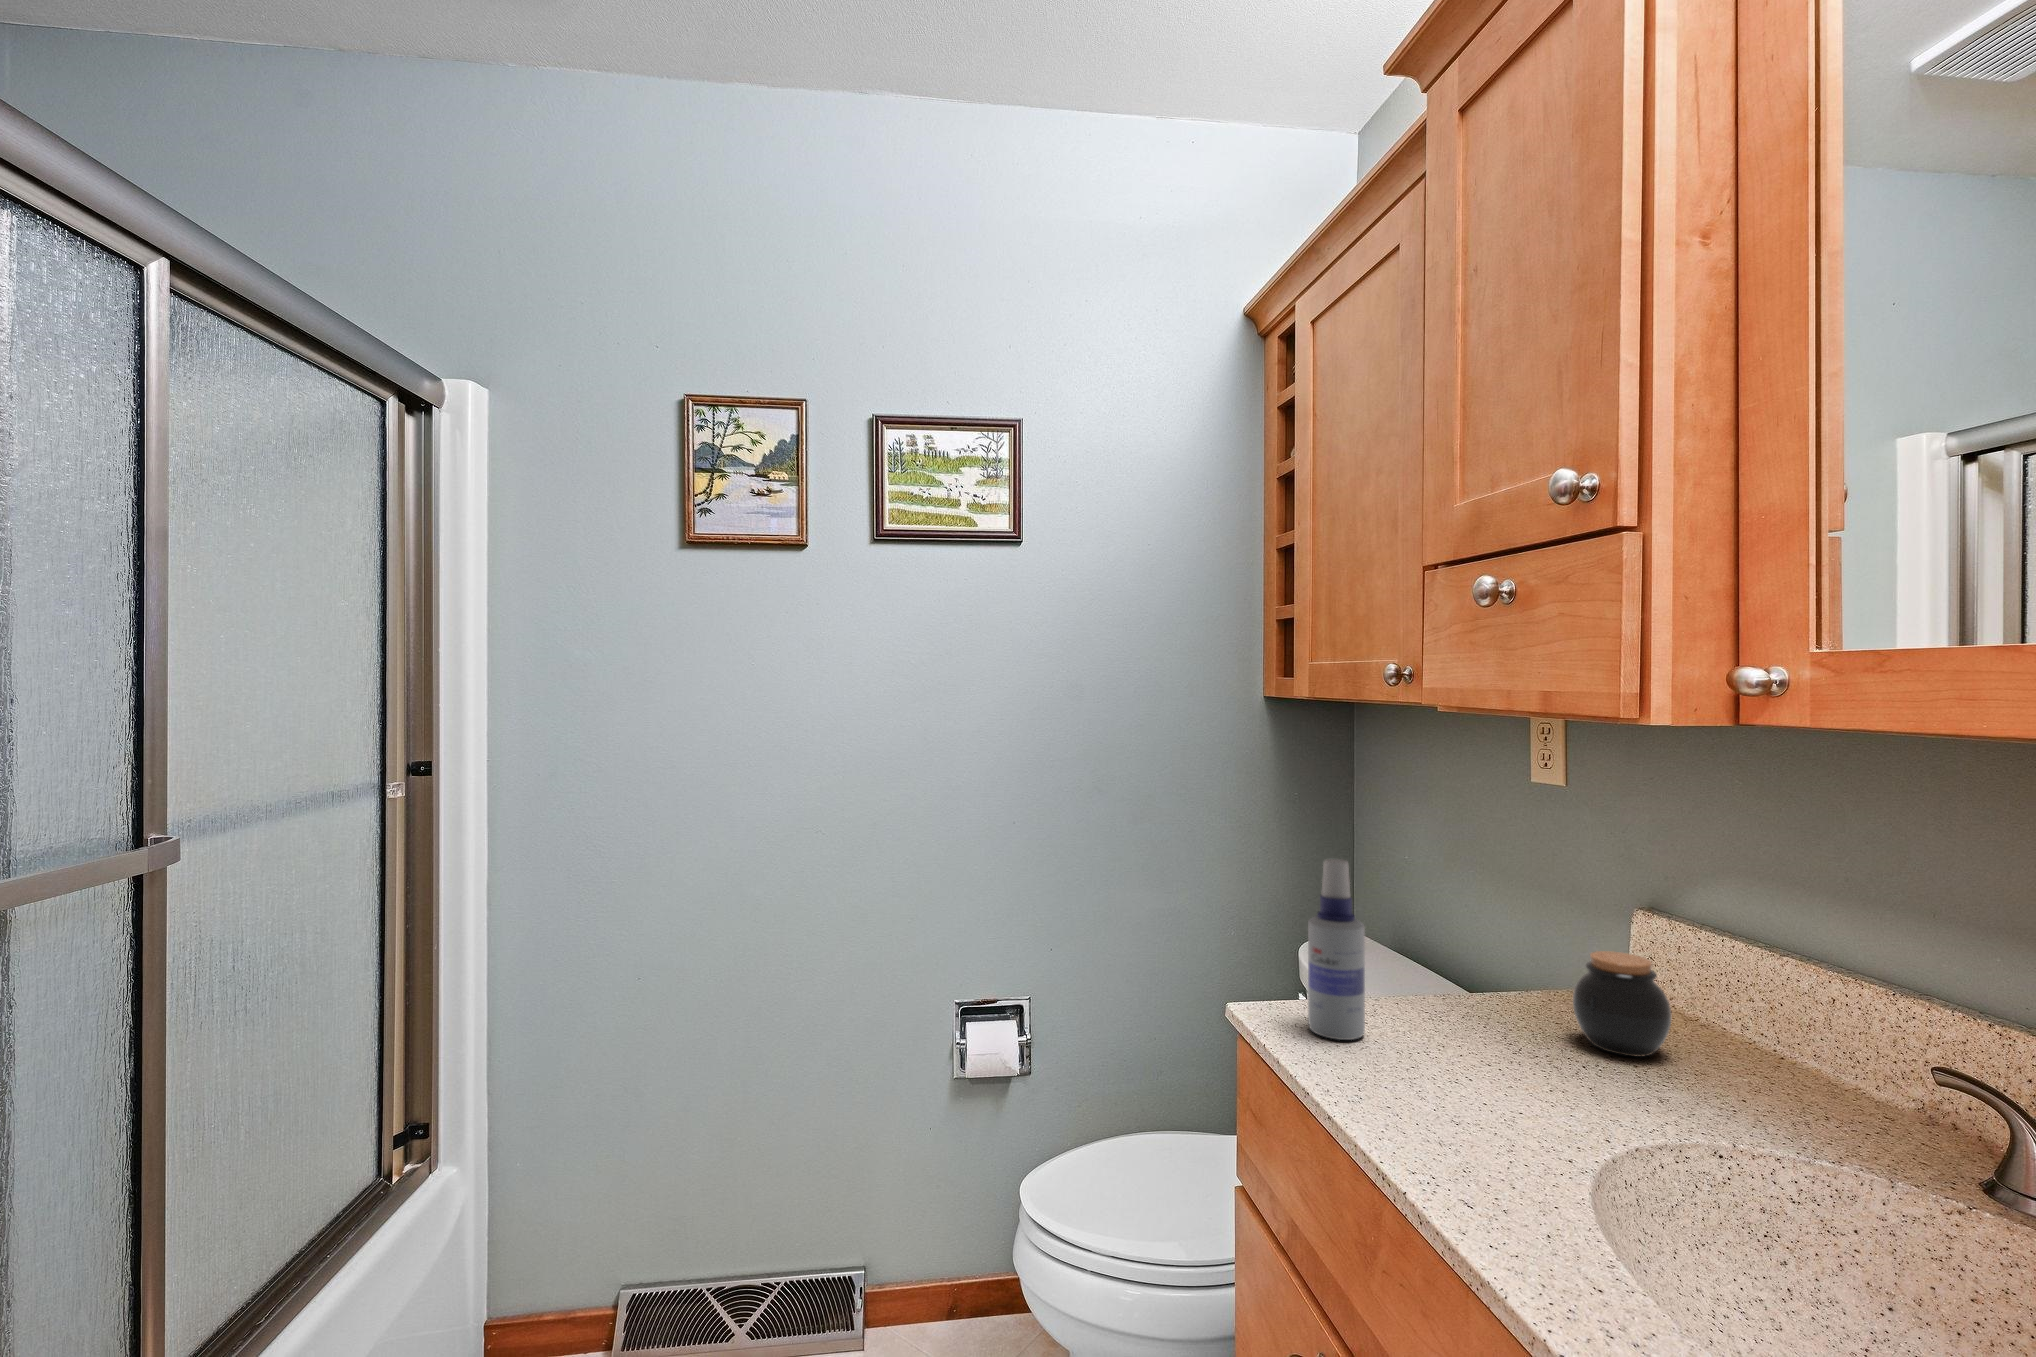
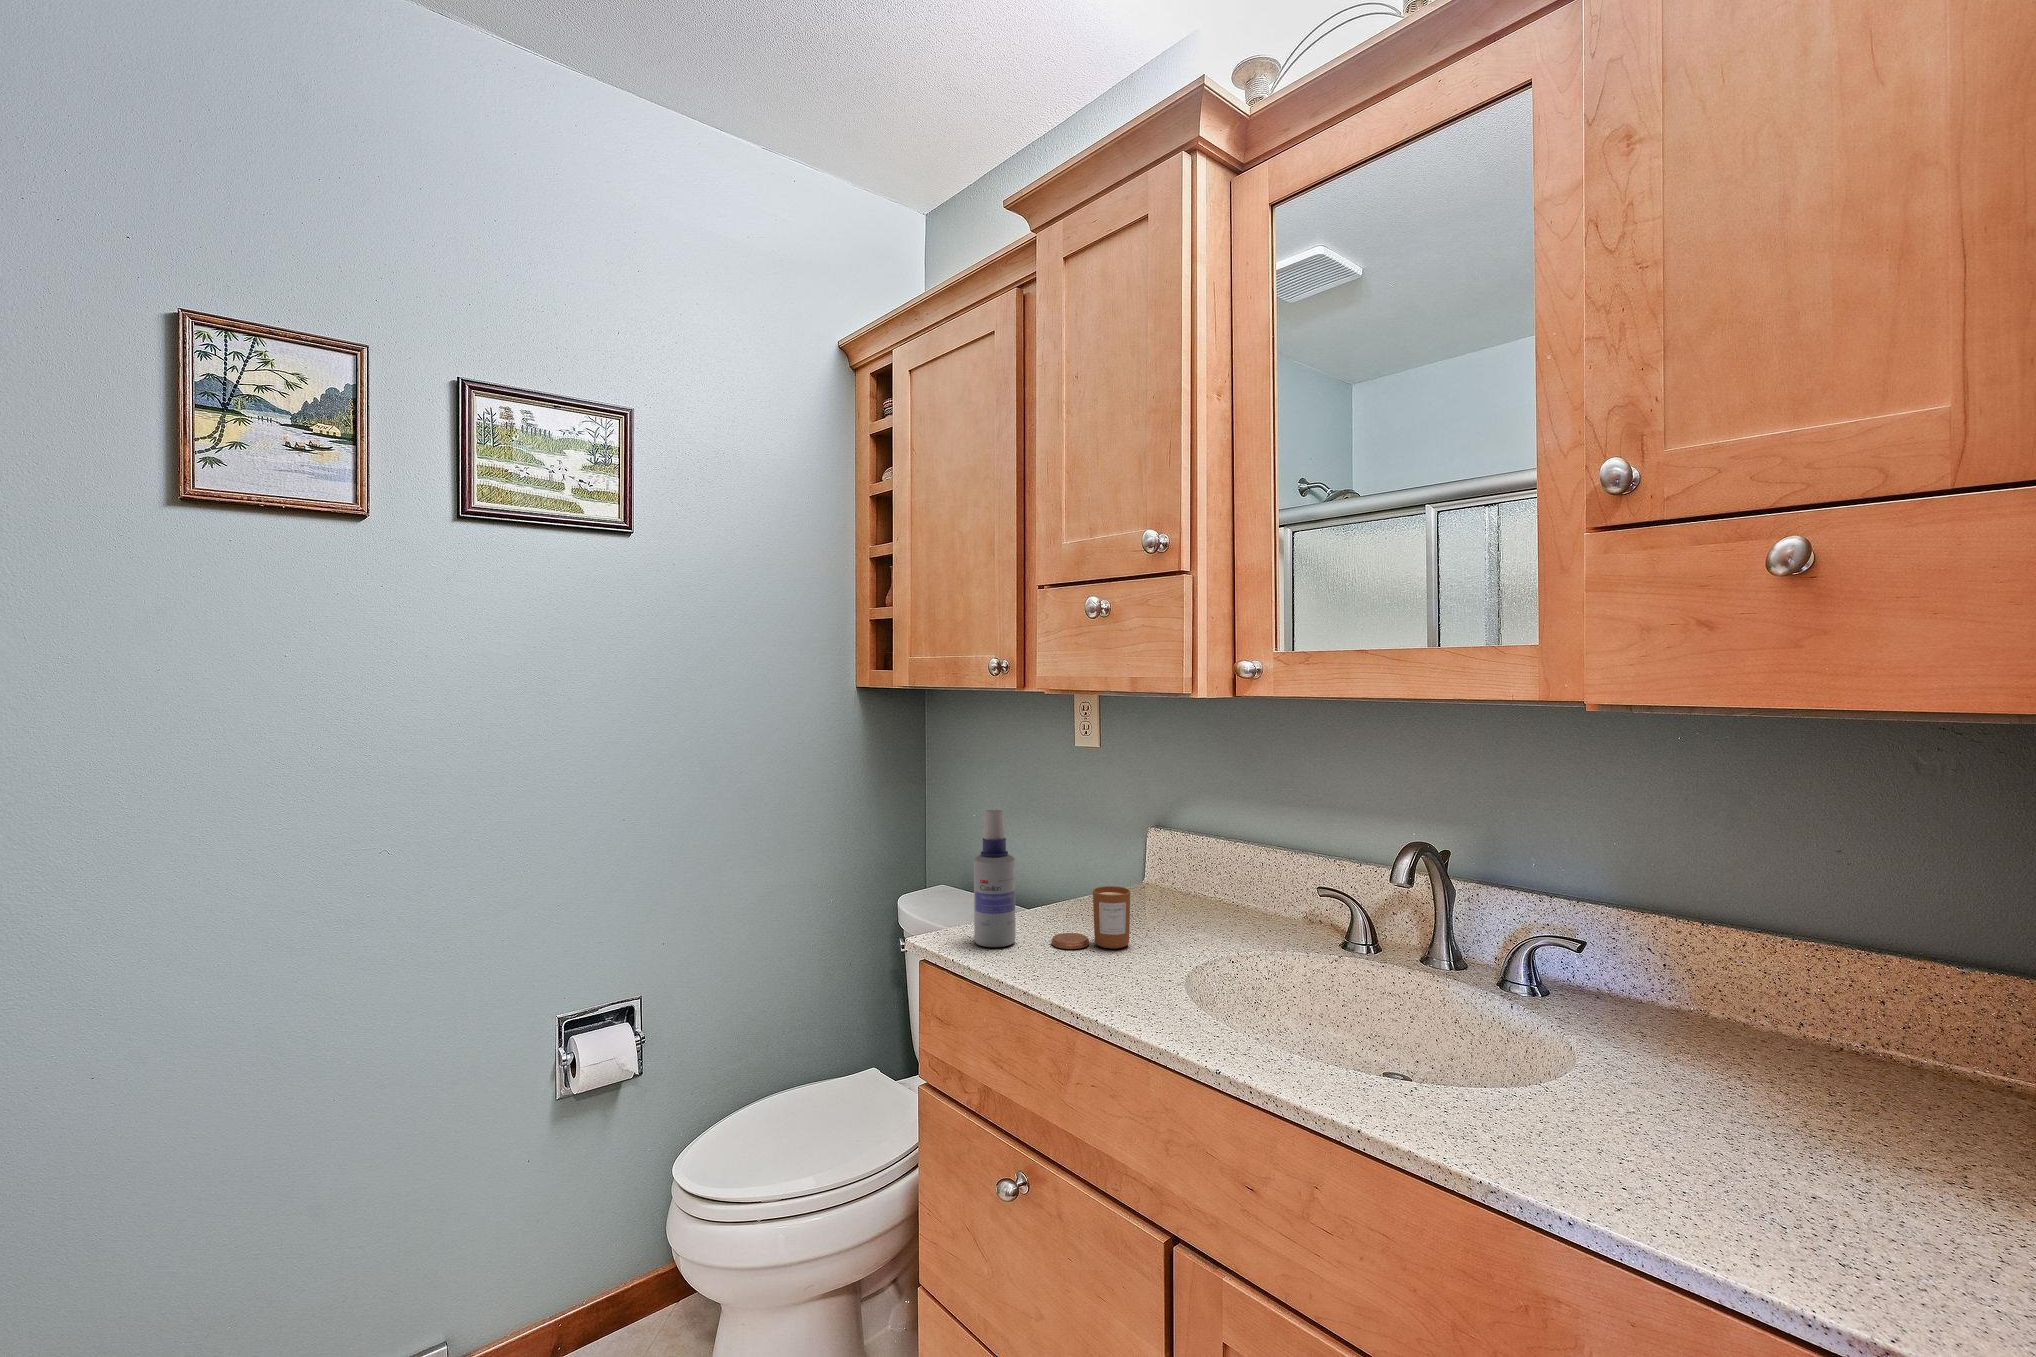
jar: present [1573,951,1671,1057] -> none [1133,854,1189,921]
candle: none [1414,986,1537,1080] -> present [1051,886,1130,949]

